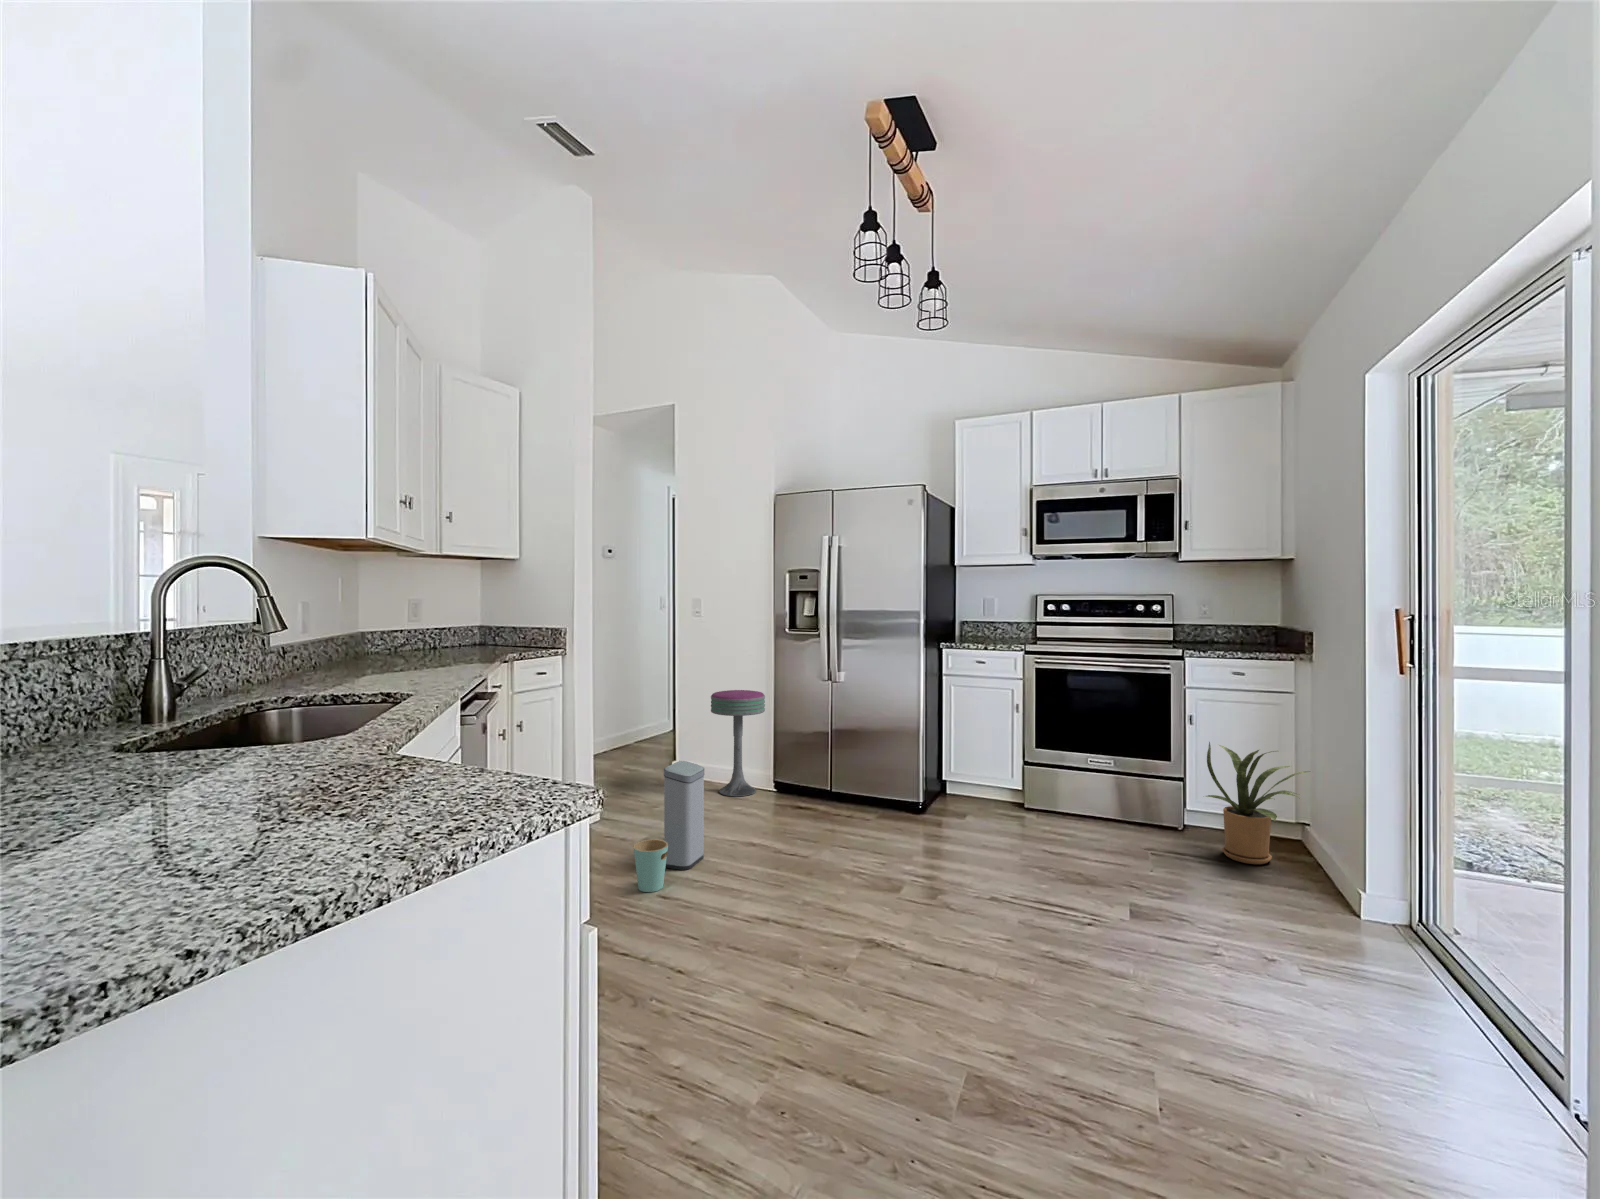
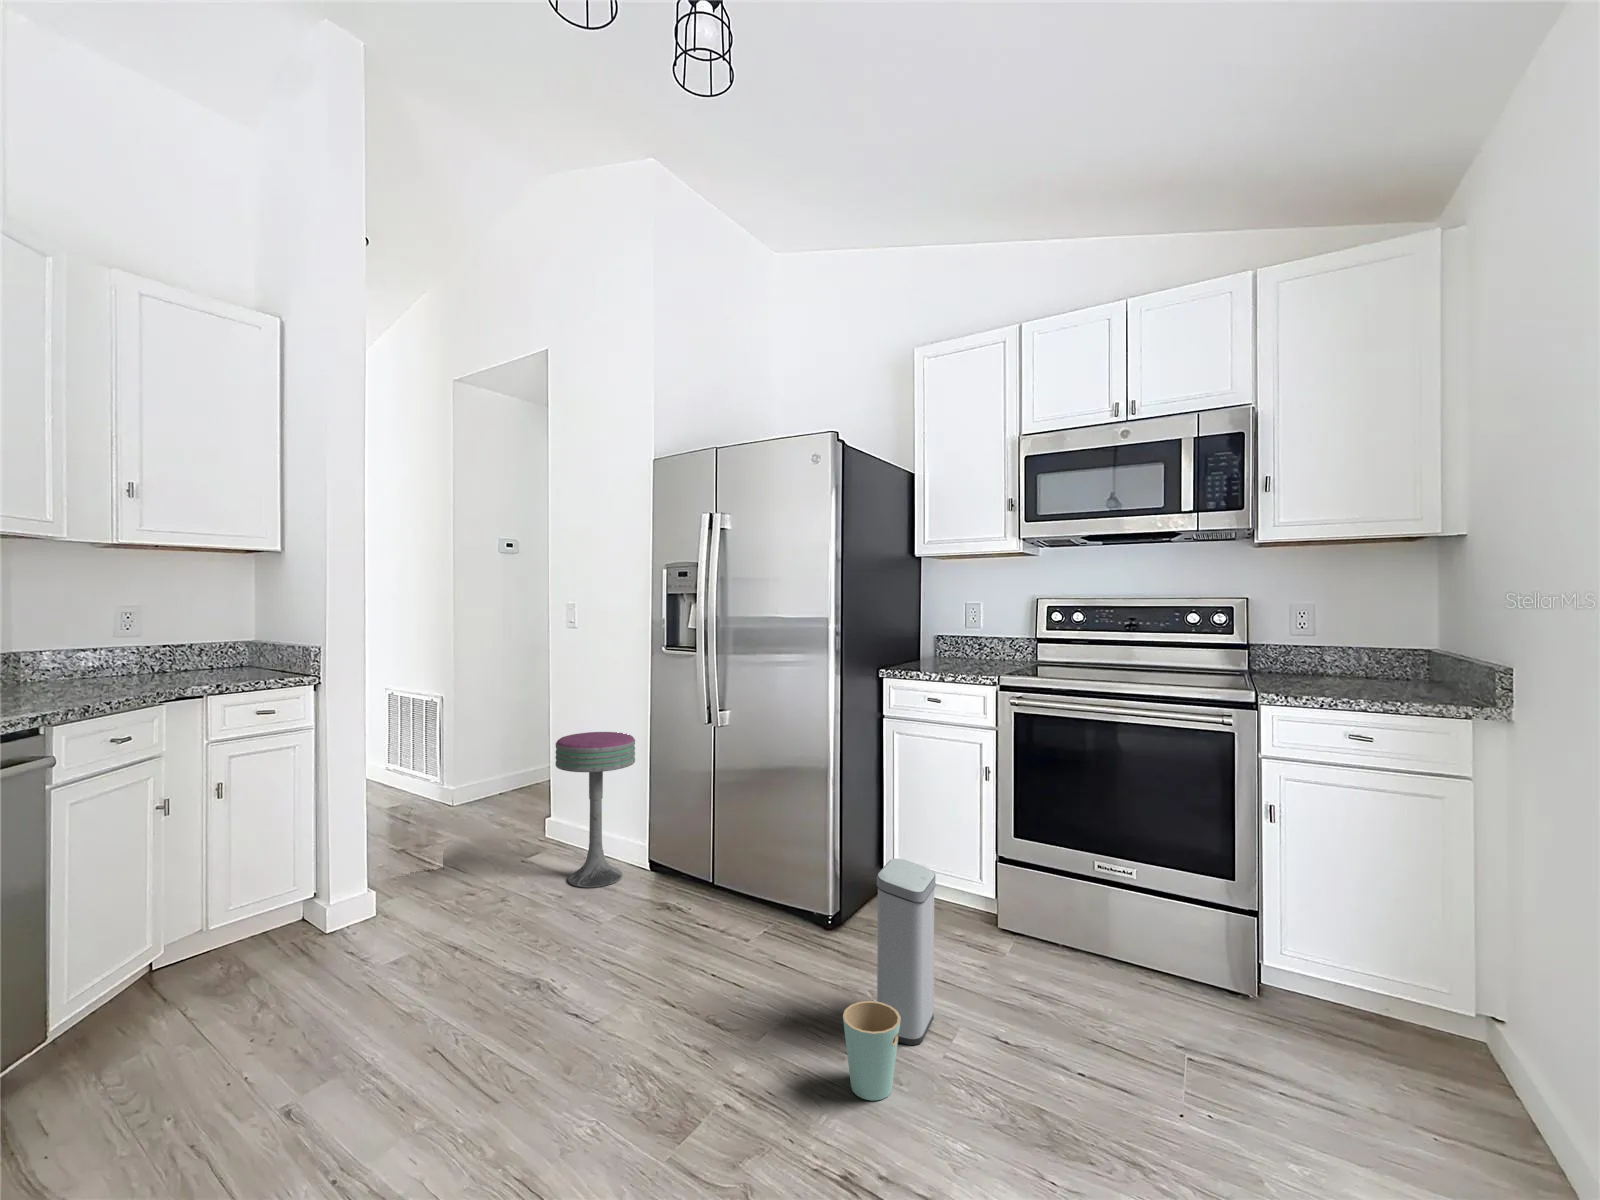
house plant: present [1206,742,1310,864] -> none [1289,860,1516,1113]
trash can: present [633,761,704,892] -> present [843,859,935,1101]

